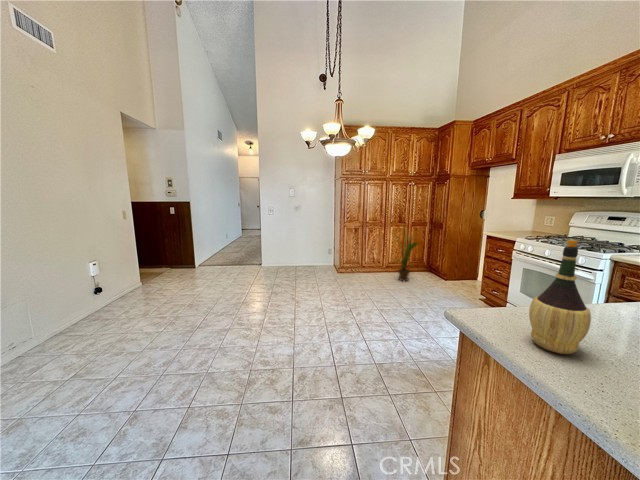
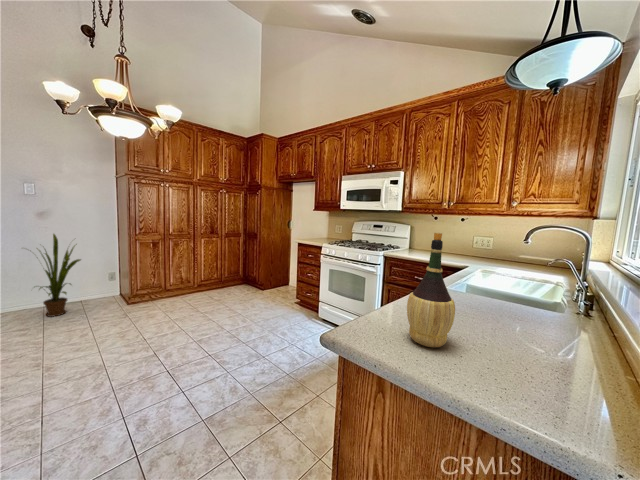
house plant: present [398,225,418,281] -> present [39,234,81,317]

